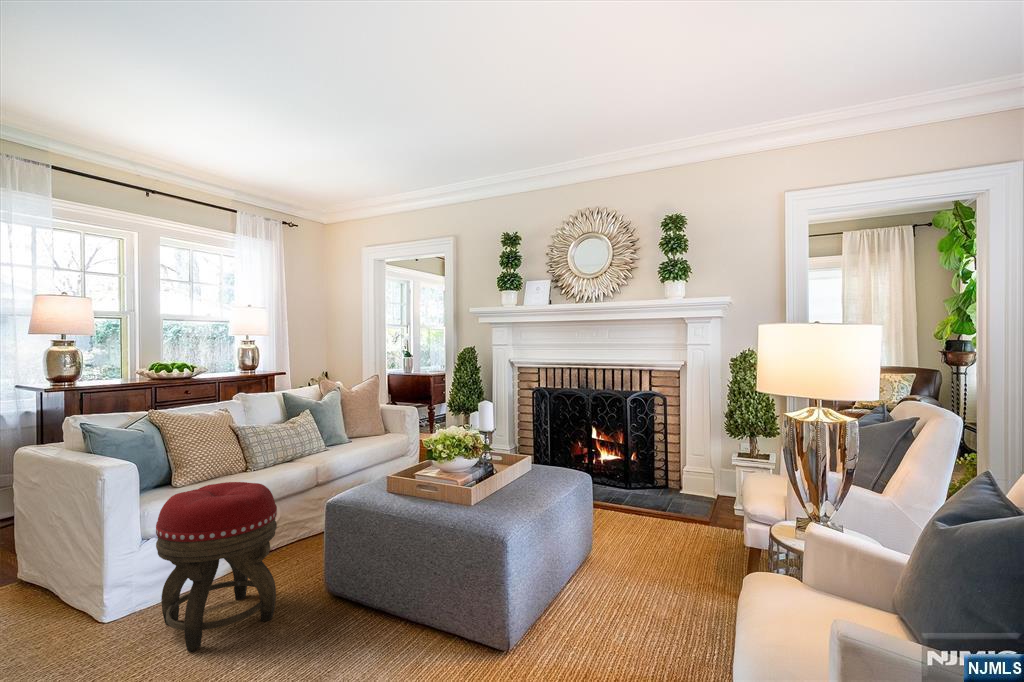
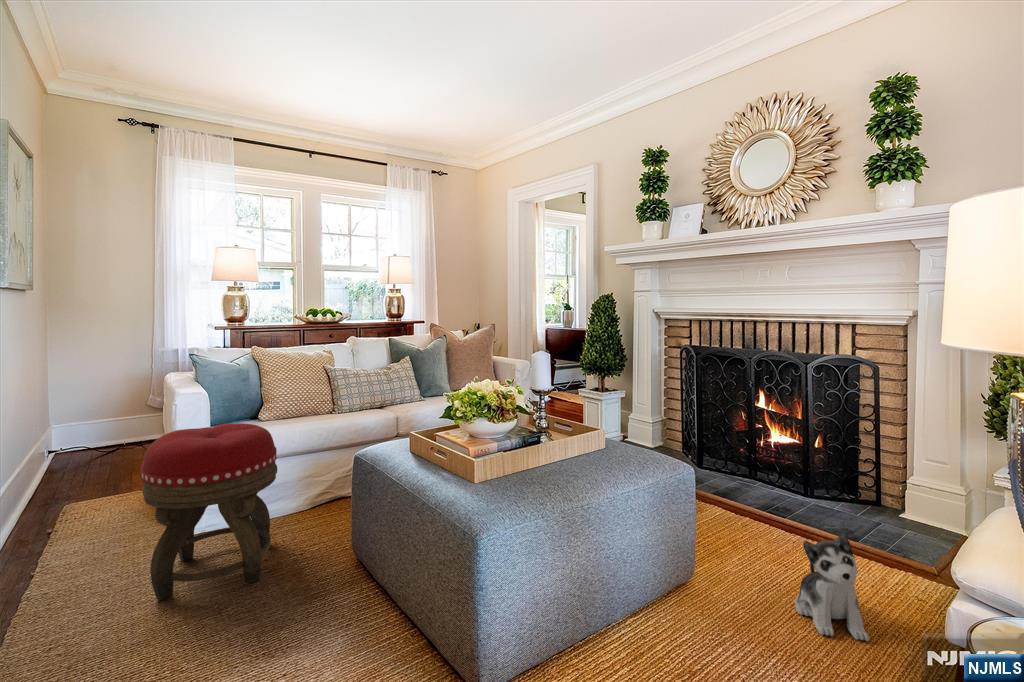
plush toy: none [648,496,687,556] -> present [795,533,869,641]

